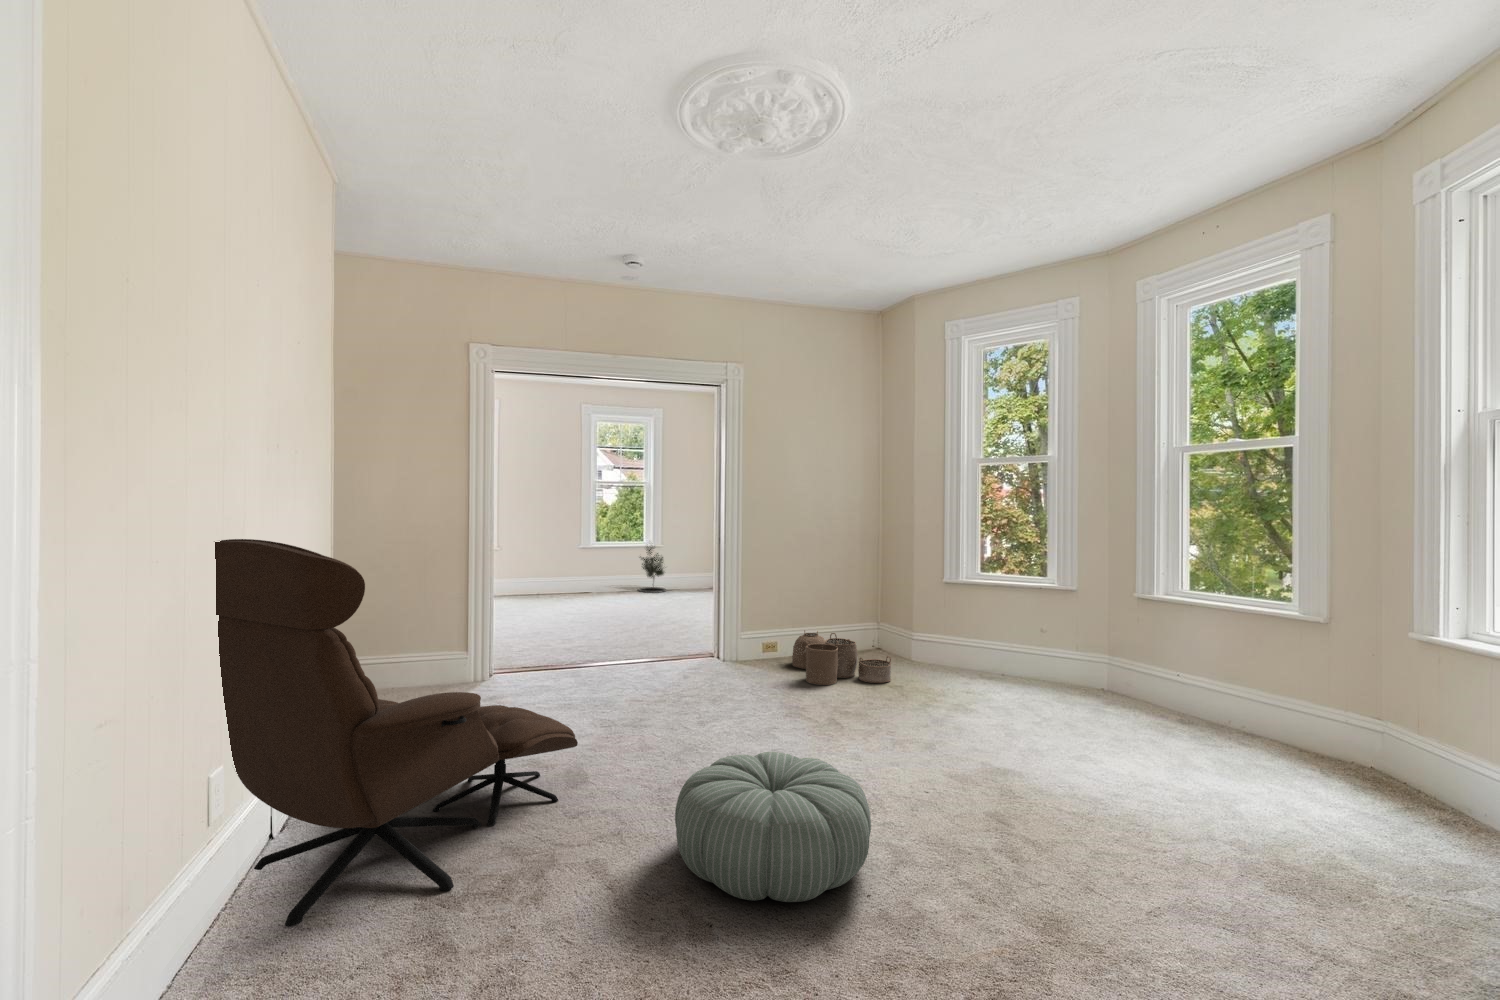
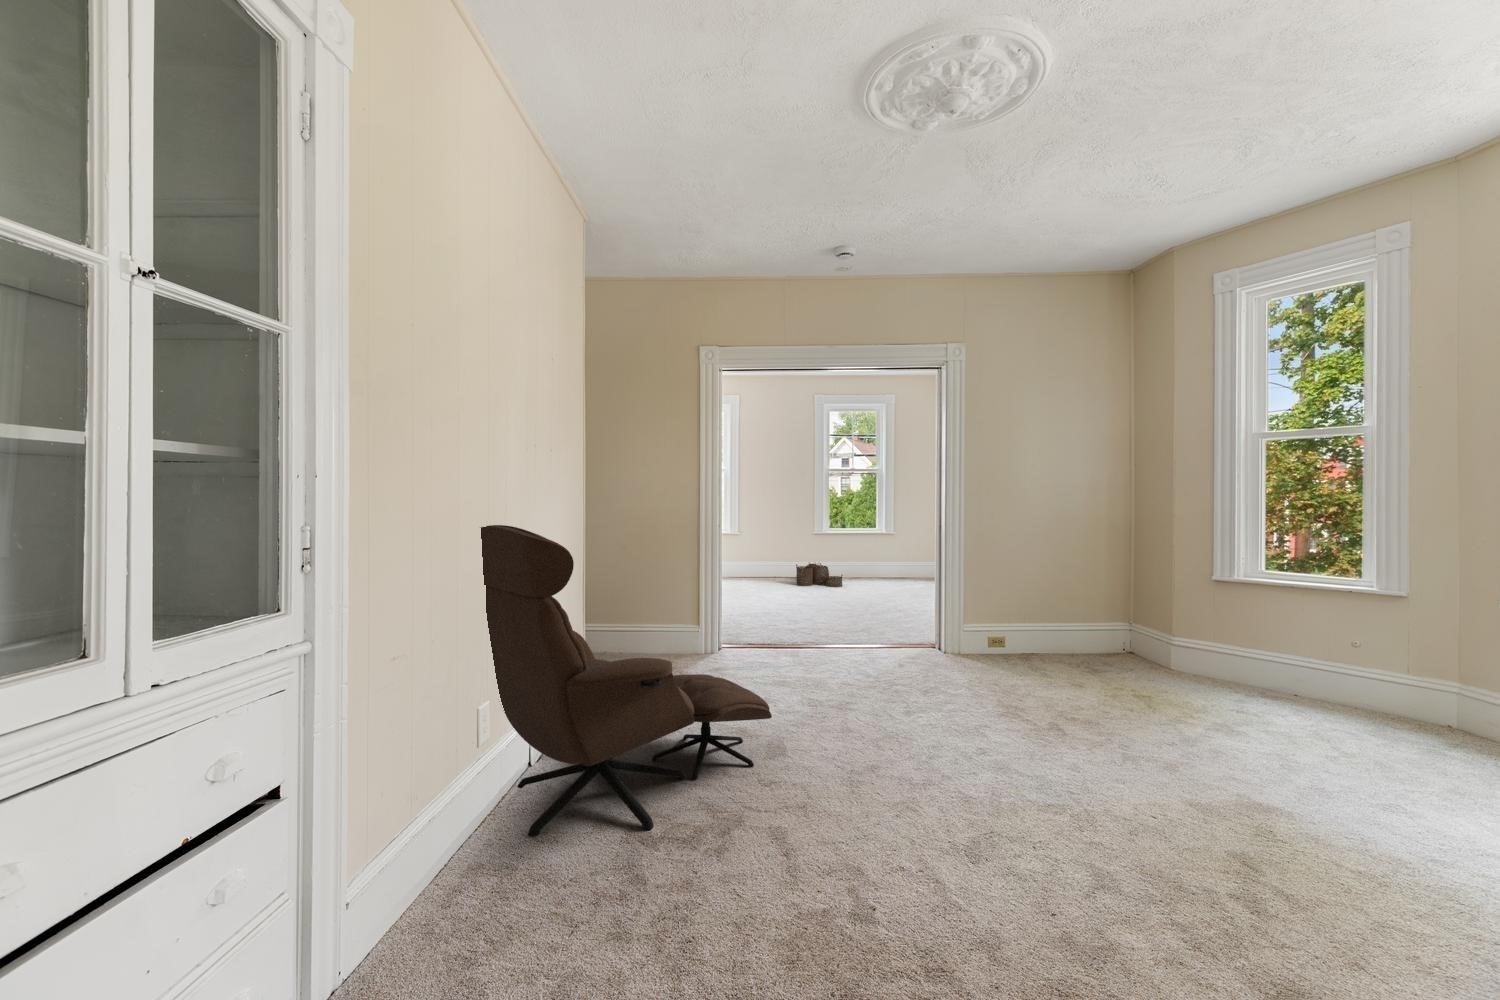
potted tree: present [639,546,666,593] -> none [864,534,893,584]
woven basket: present [792,630,891,685] -> present [796,564,842,587]
pouf: present [675,752,871,902] -> none [848,743,1060,904]

